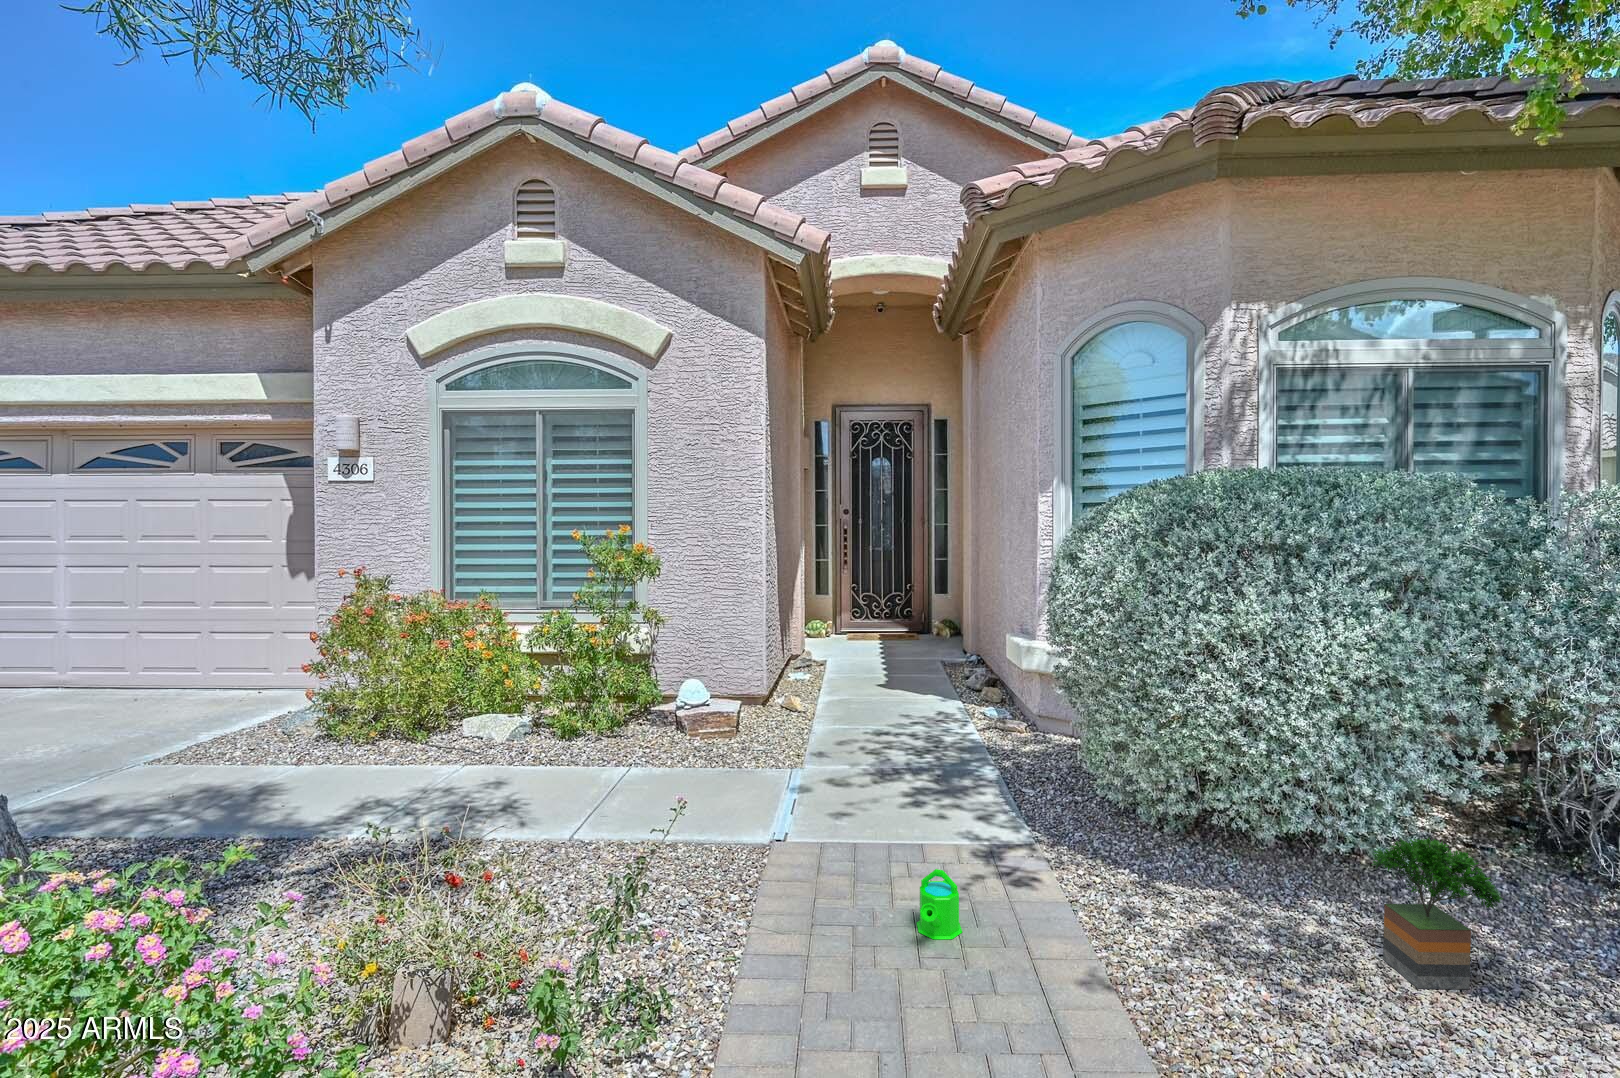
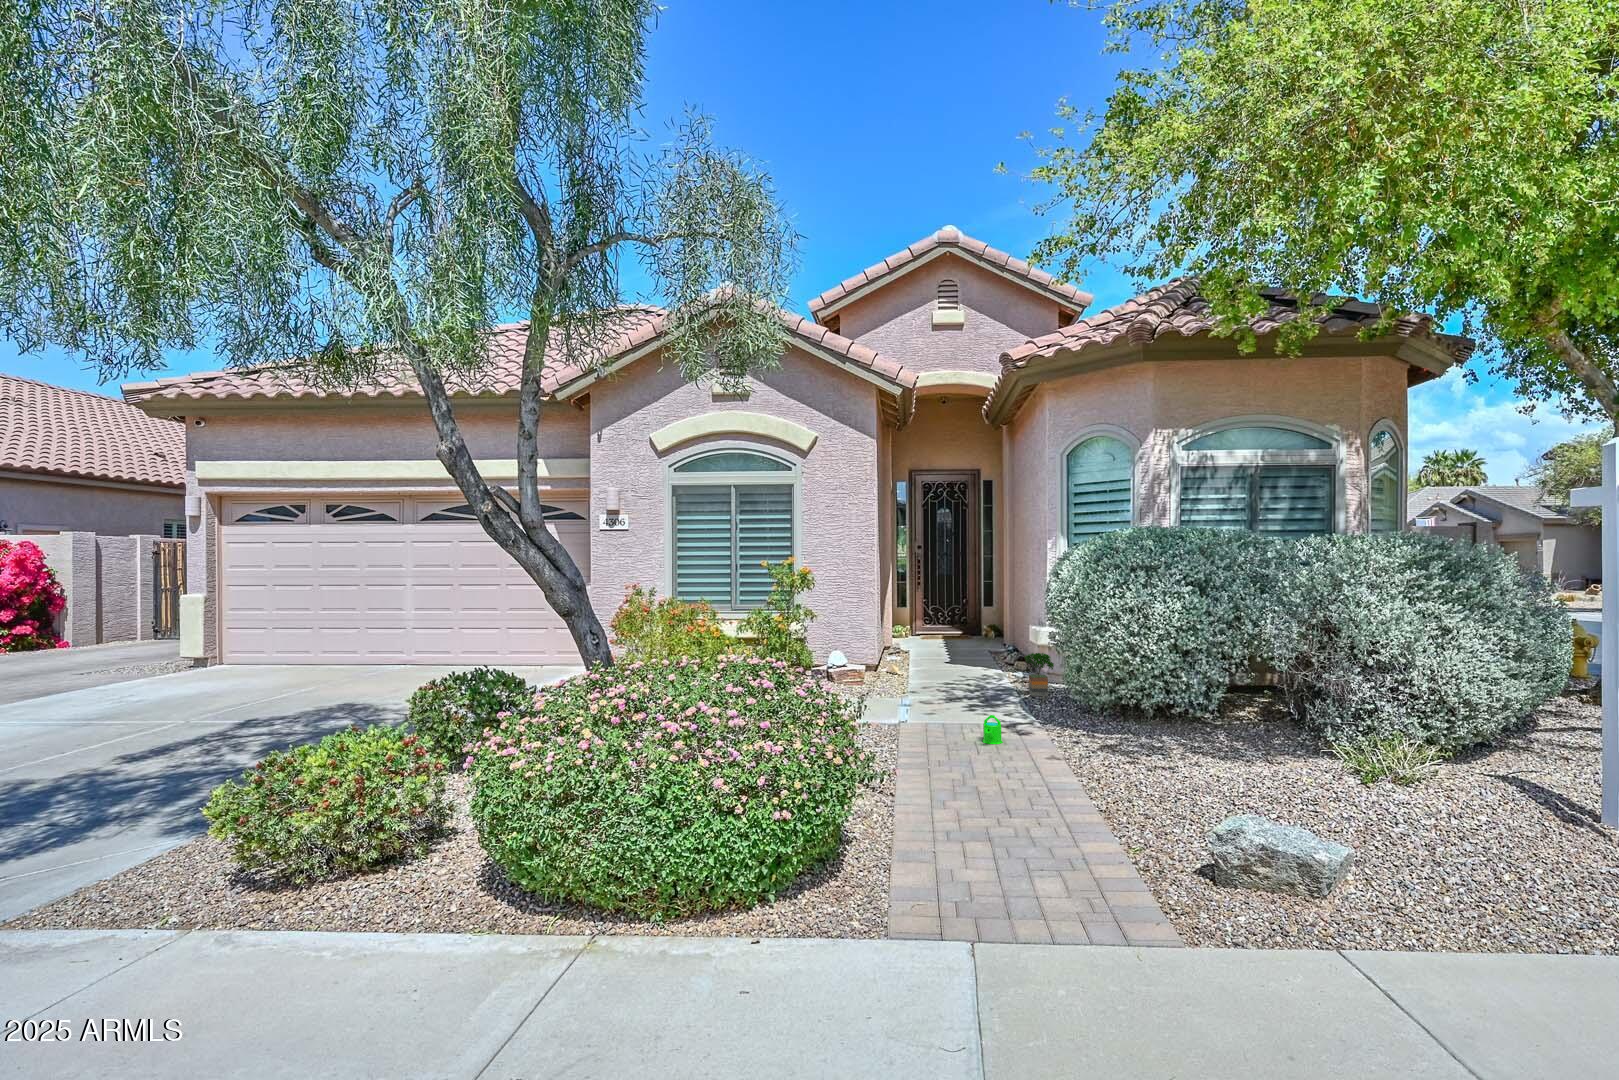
potted tree: present [1371,837,1503,989] -> present [1025,653,1054,696]

